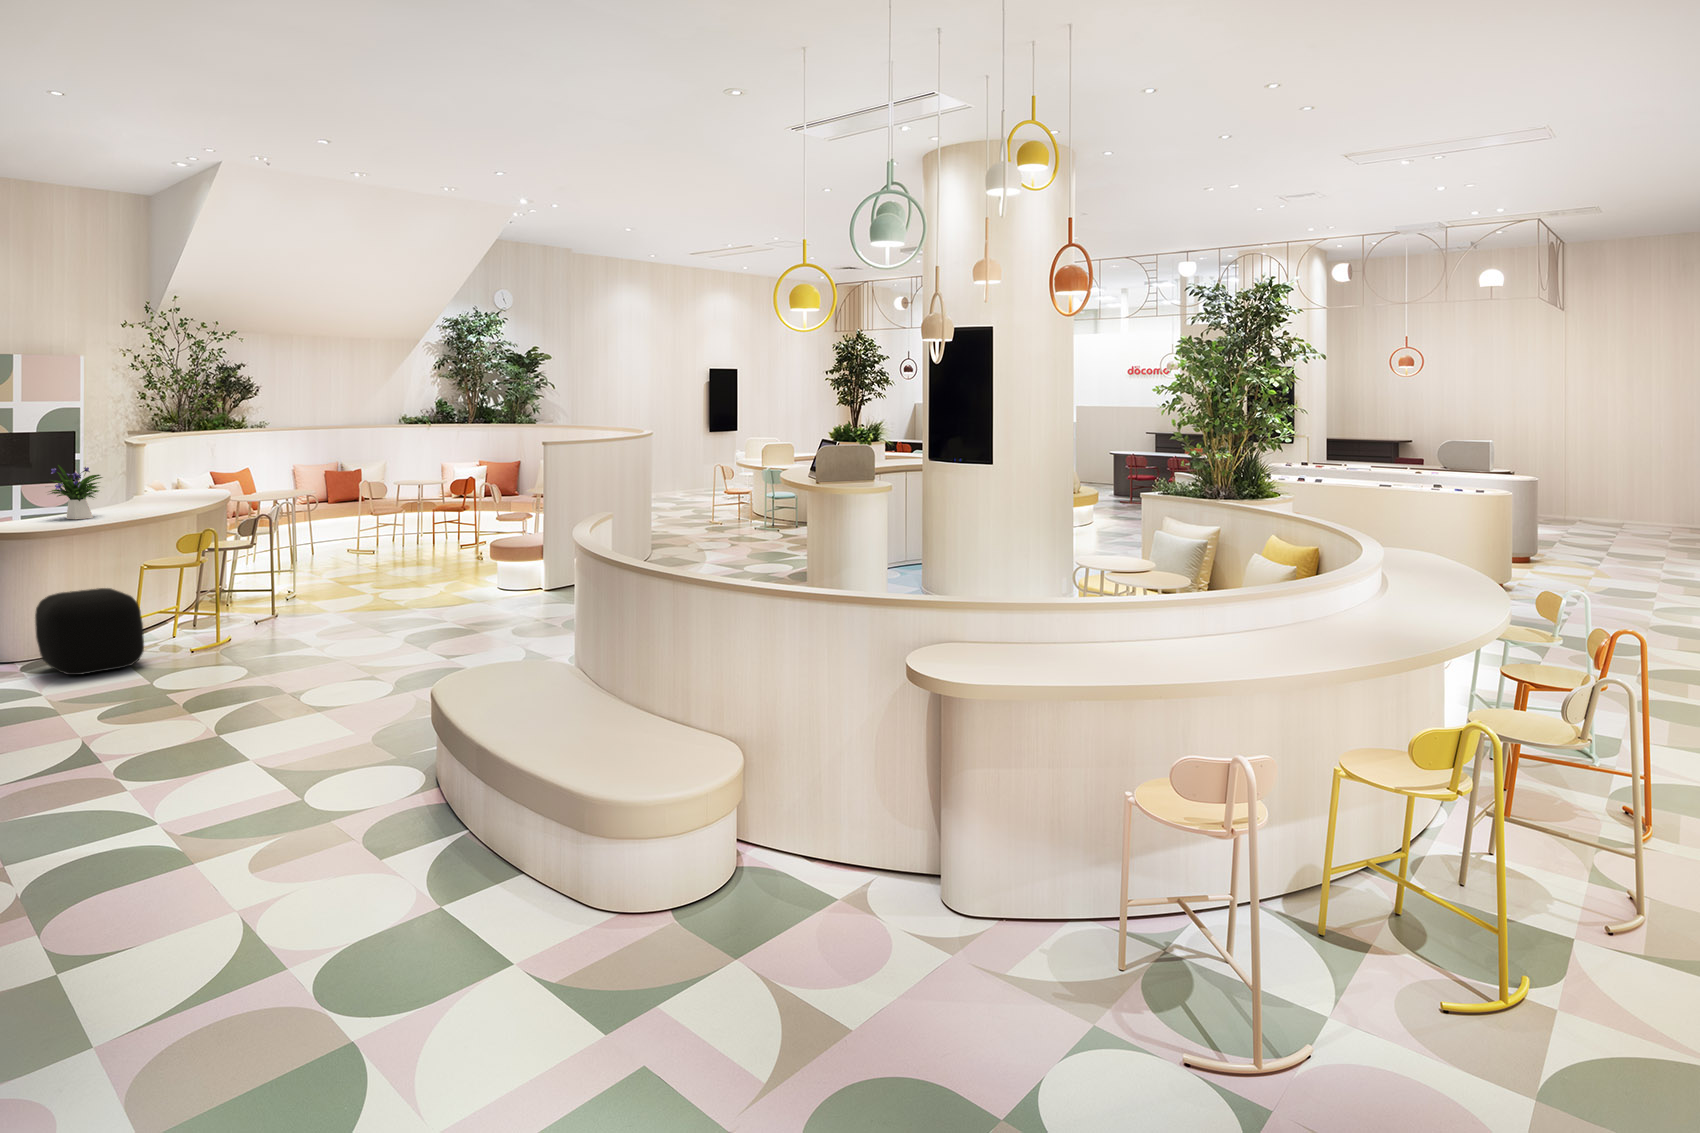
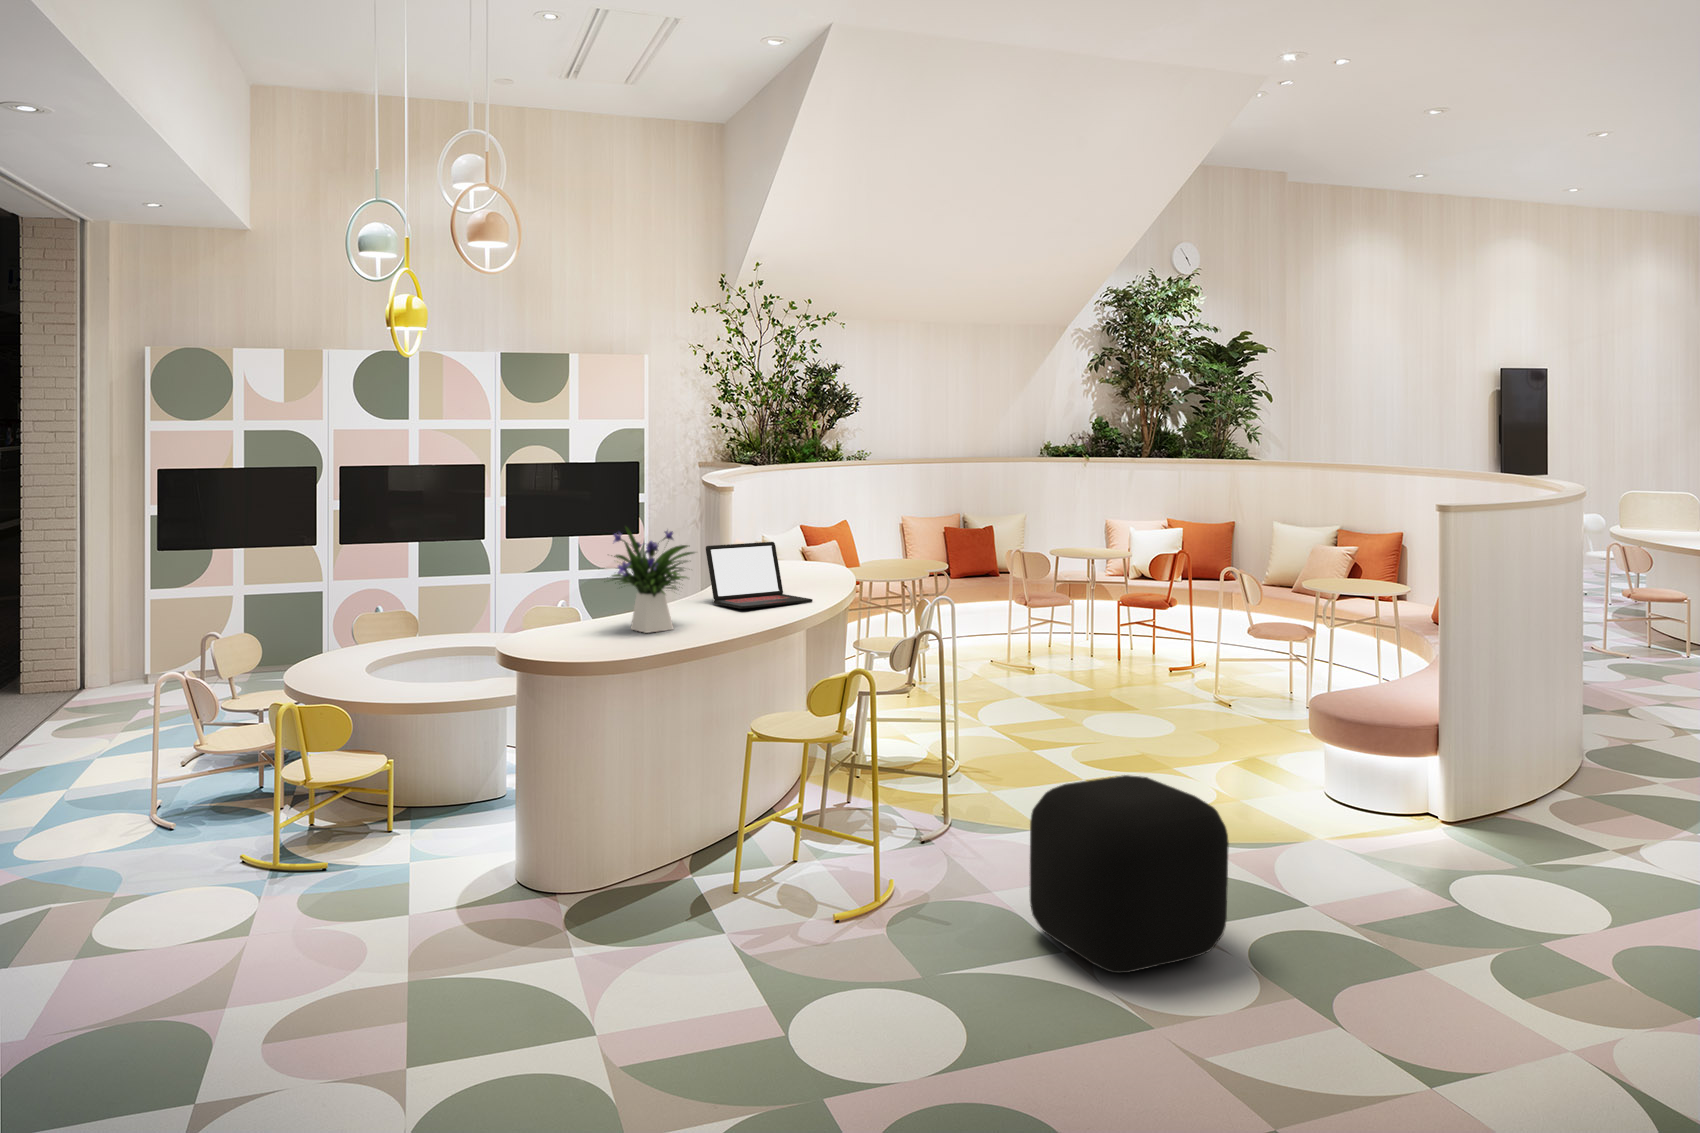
laptop: none [115,474,184,508] -> present [706,542,813,609]
ottoman: present [35,588,144,675] -> present [1030,775,1229,973]

